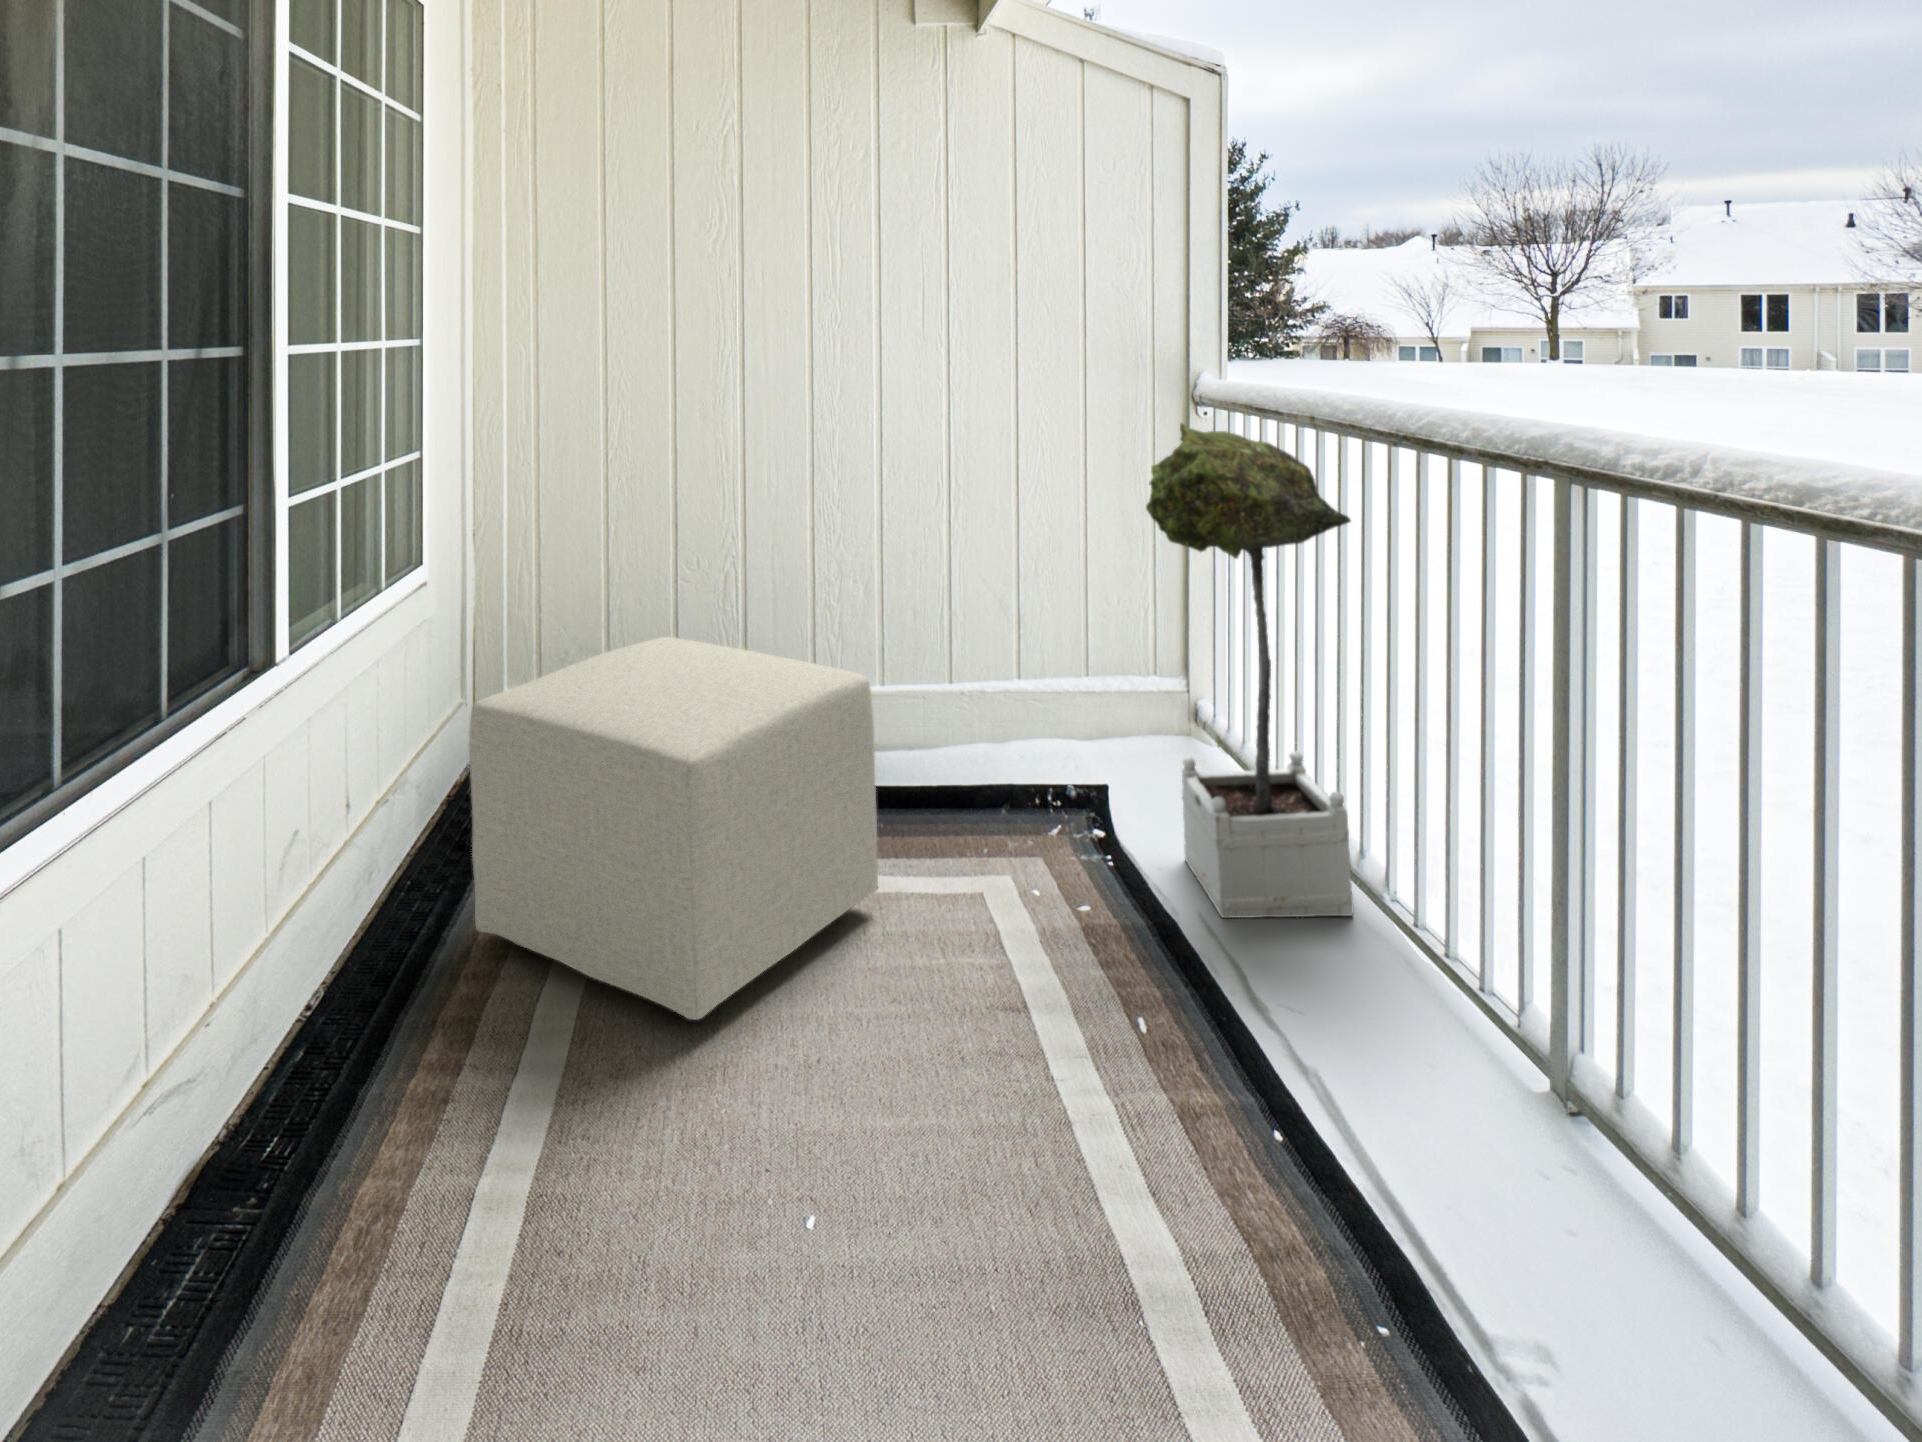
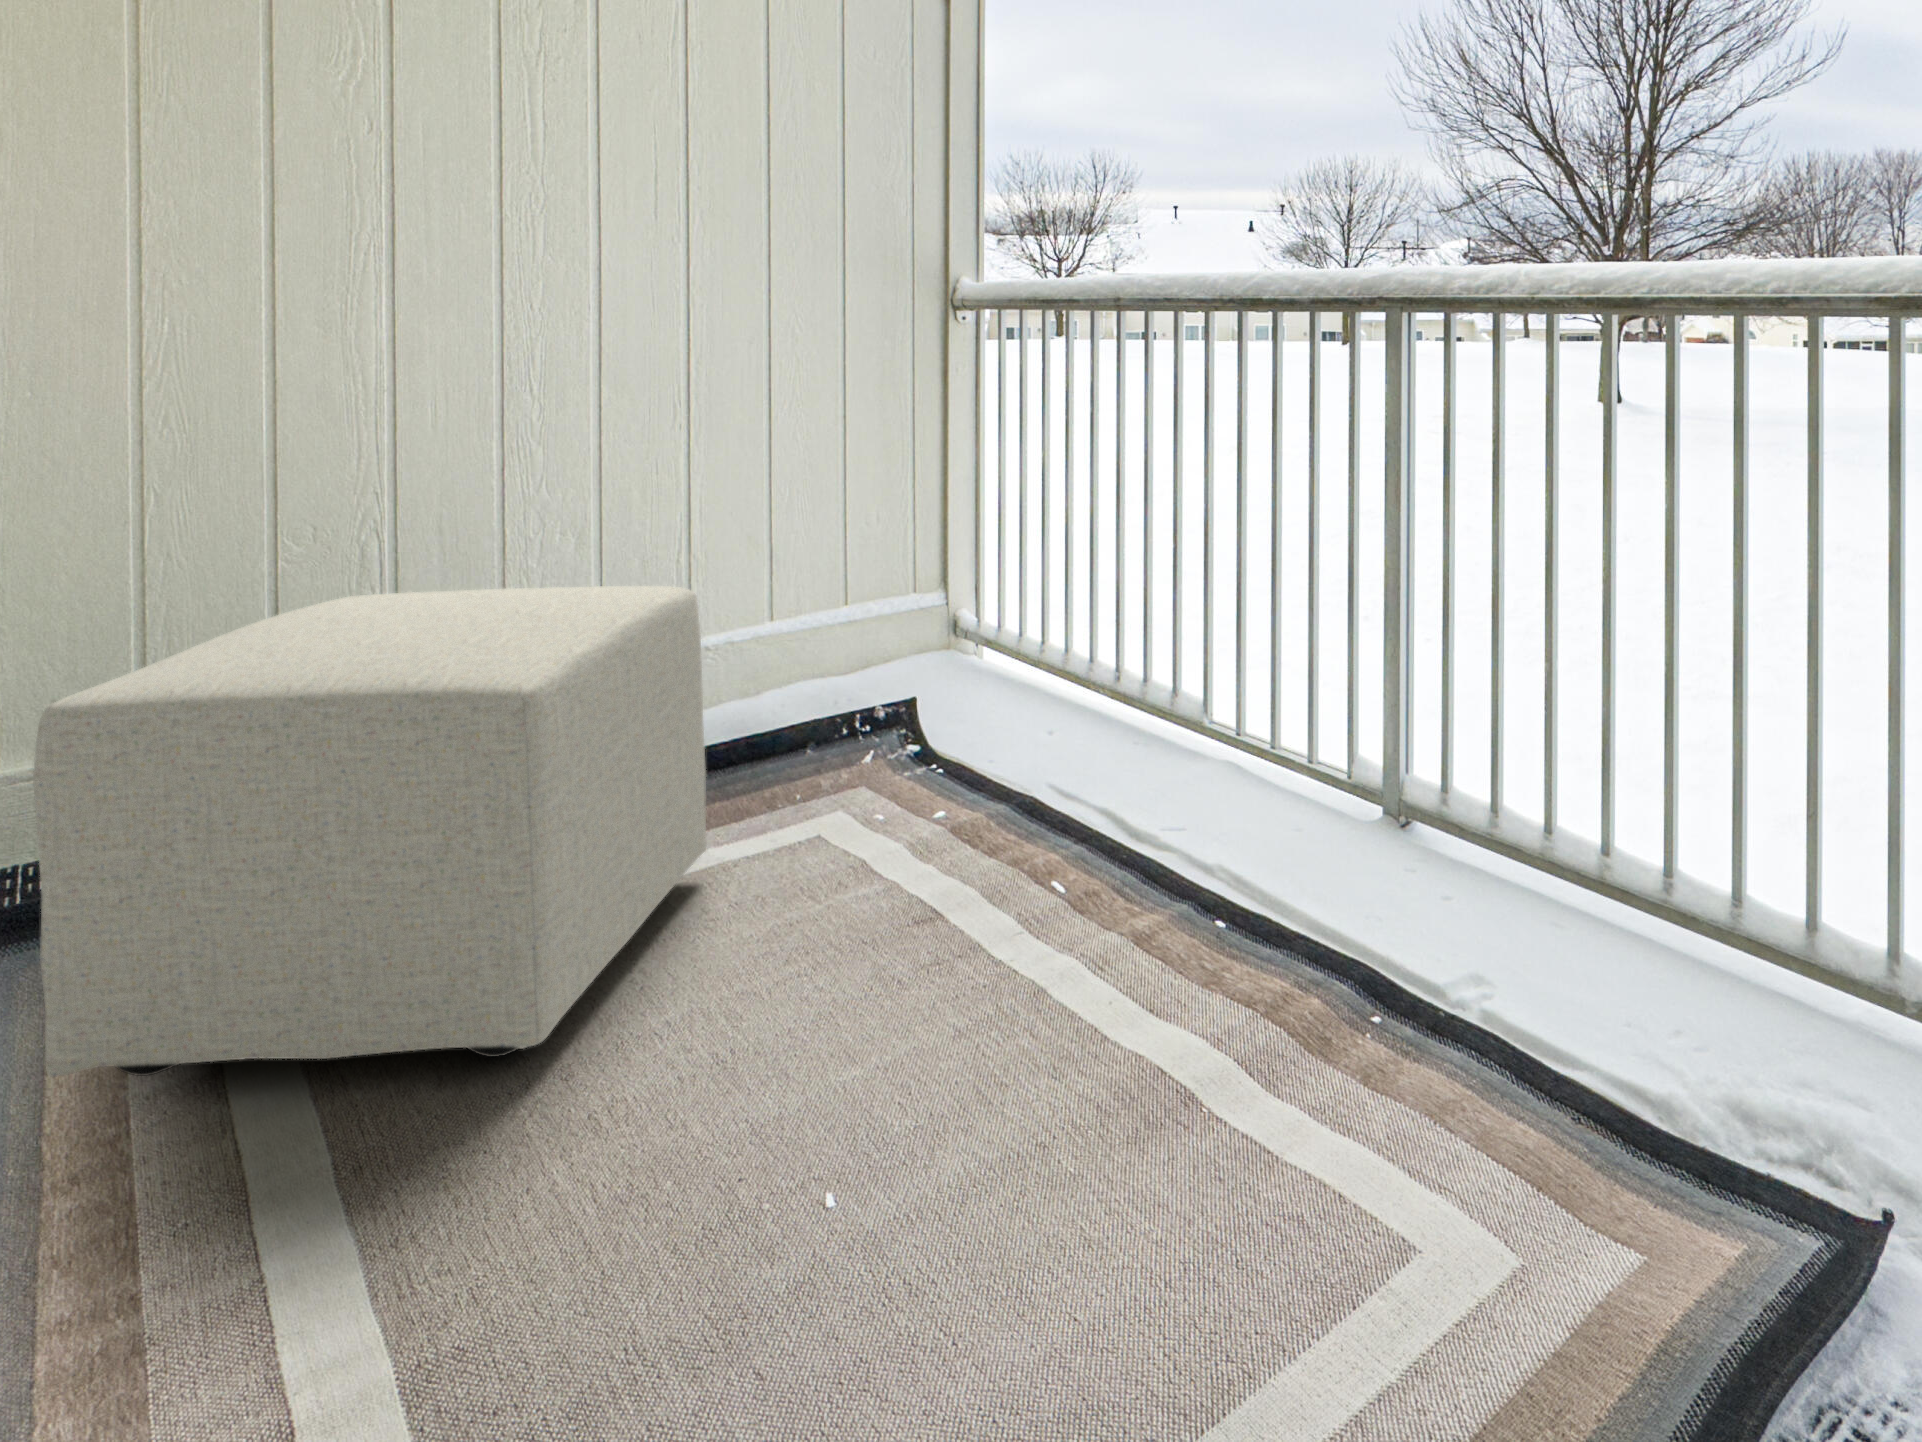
potted tree: present [1146,423,1353,918] -> none [977,297,1180,783]

